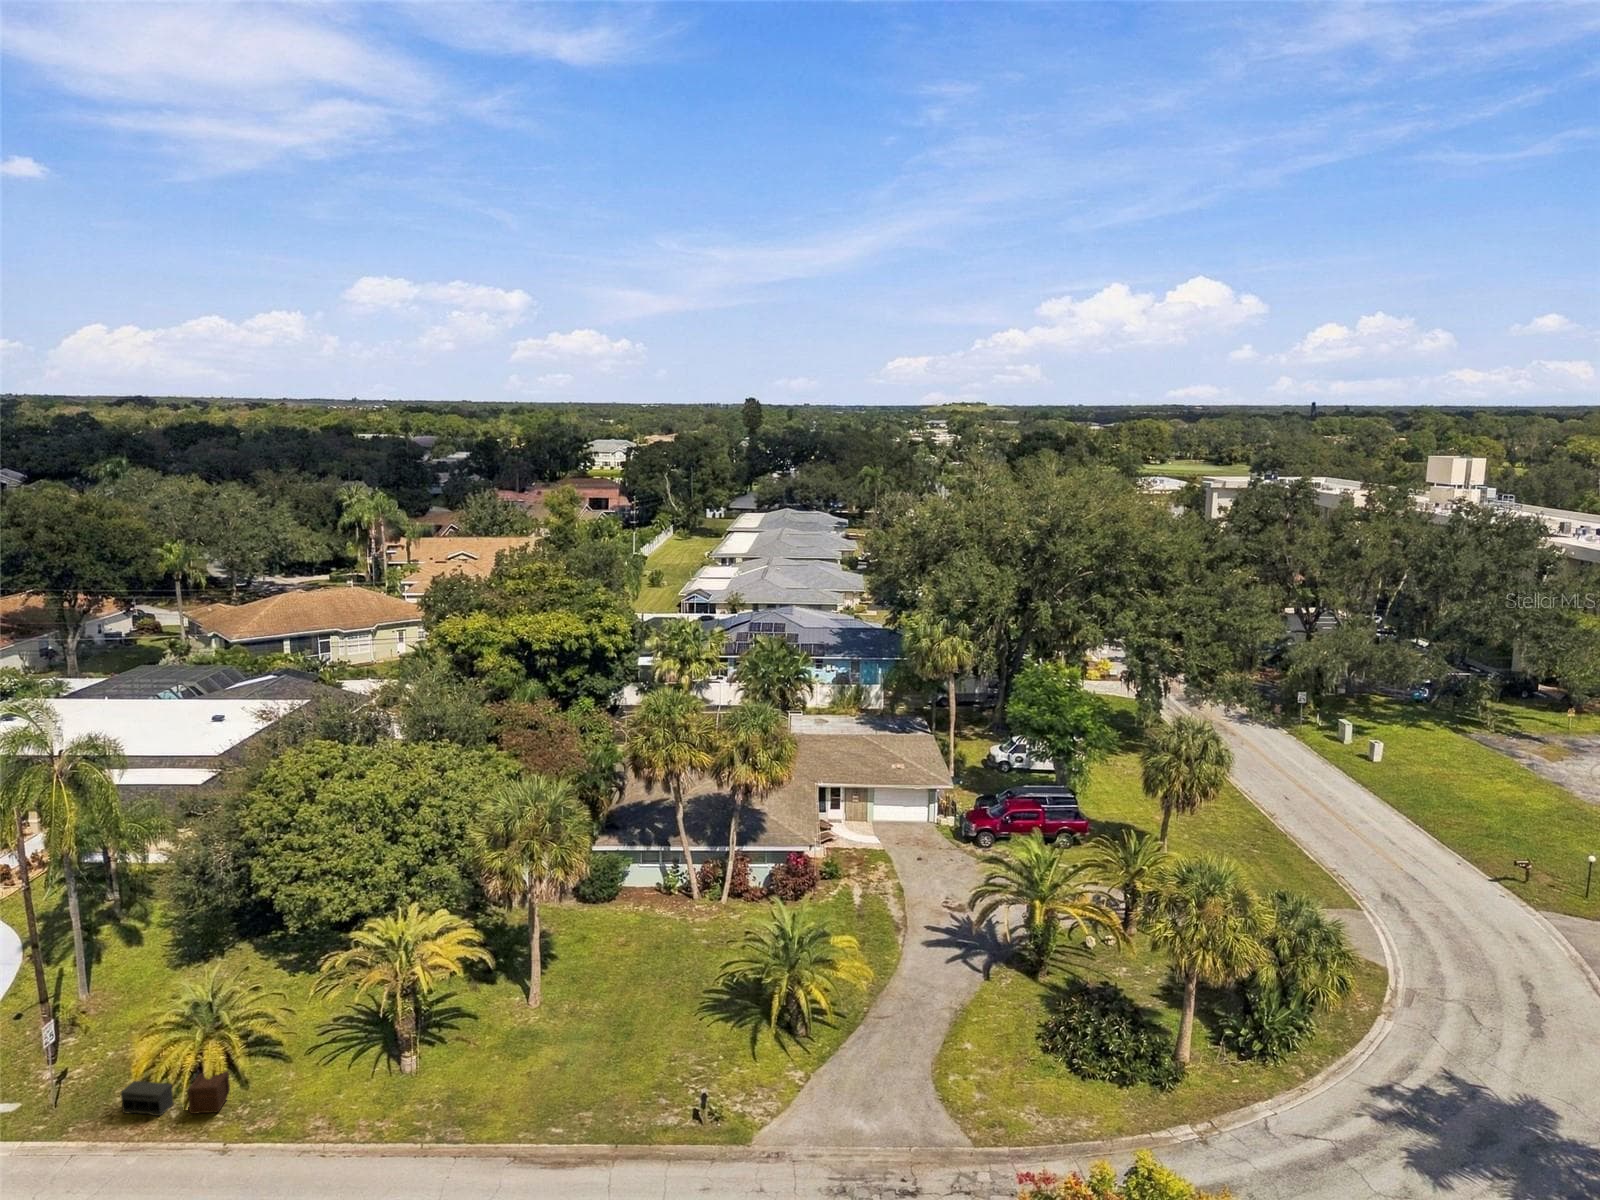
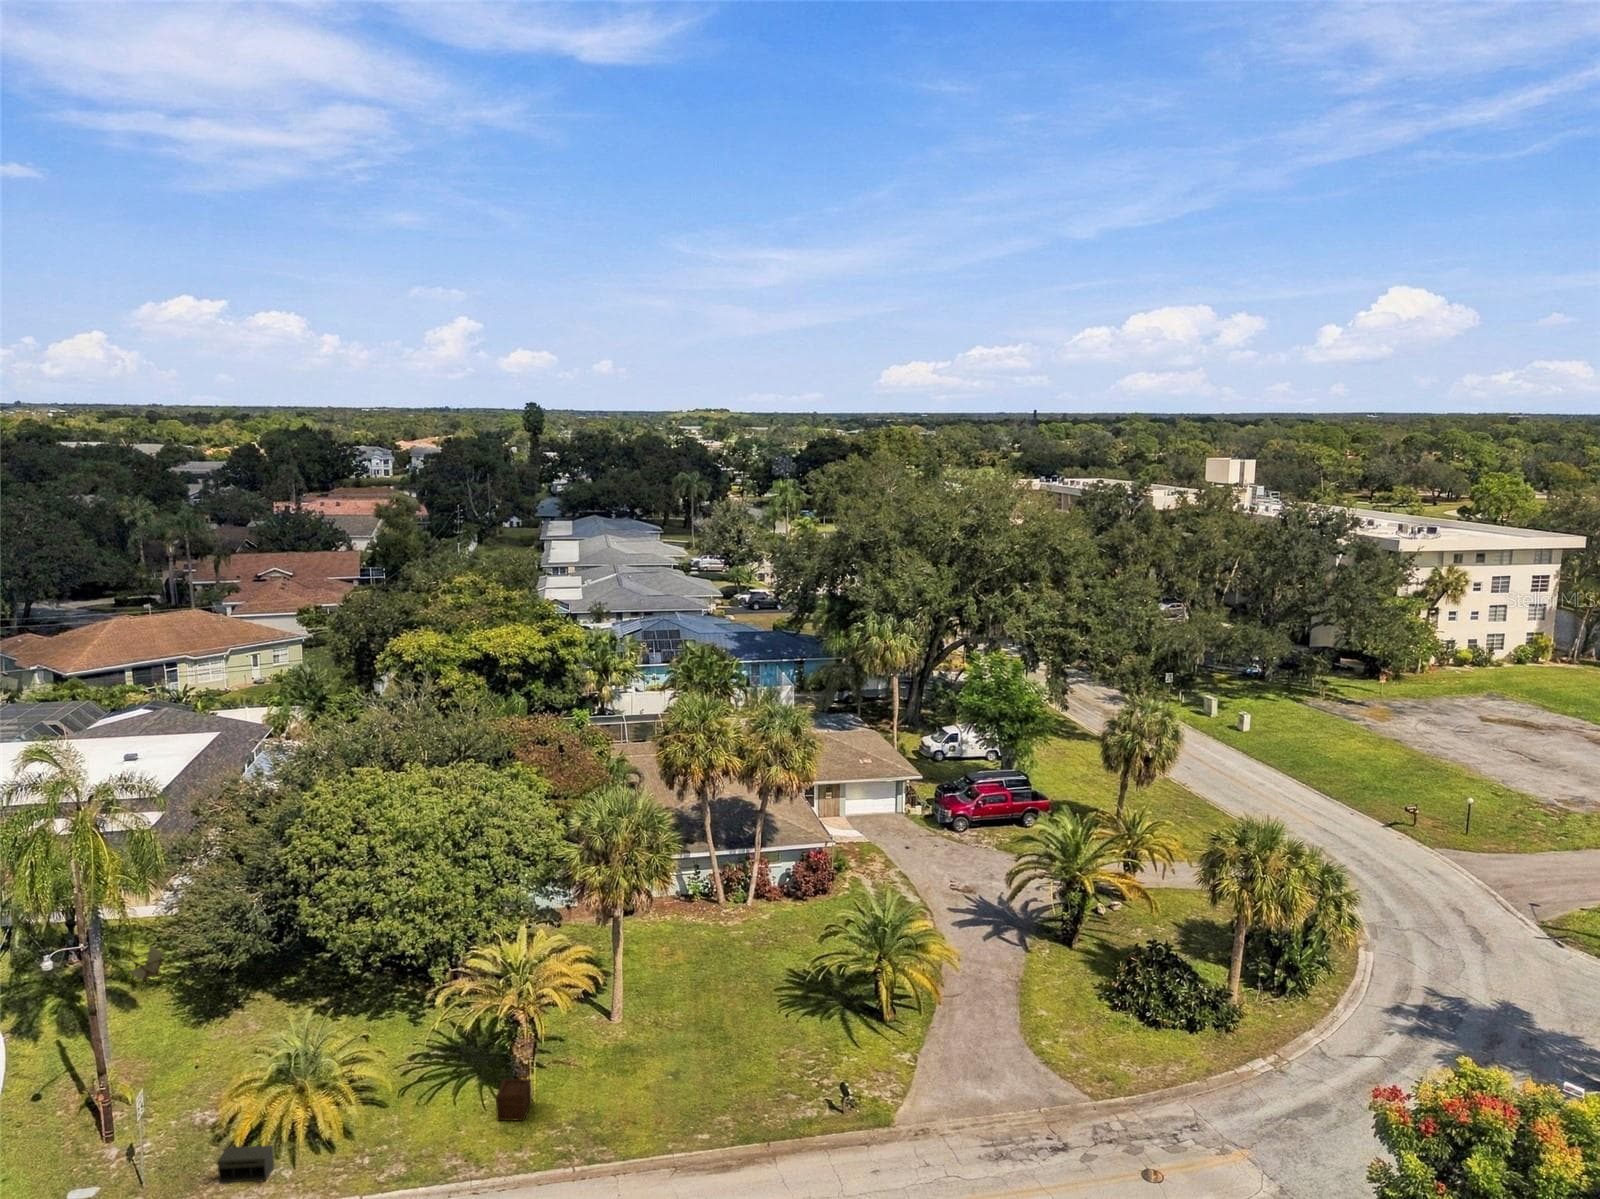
lounge chair: none [139,892,173,932] -> present [129,946,167,990]
wooden crate: present [187,1071,230,1114] -> present [496,1079,532,1120]

